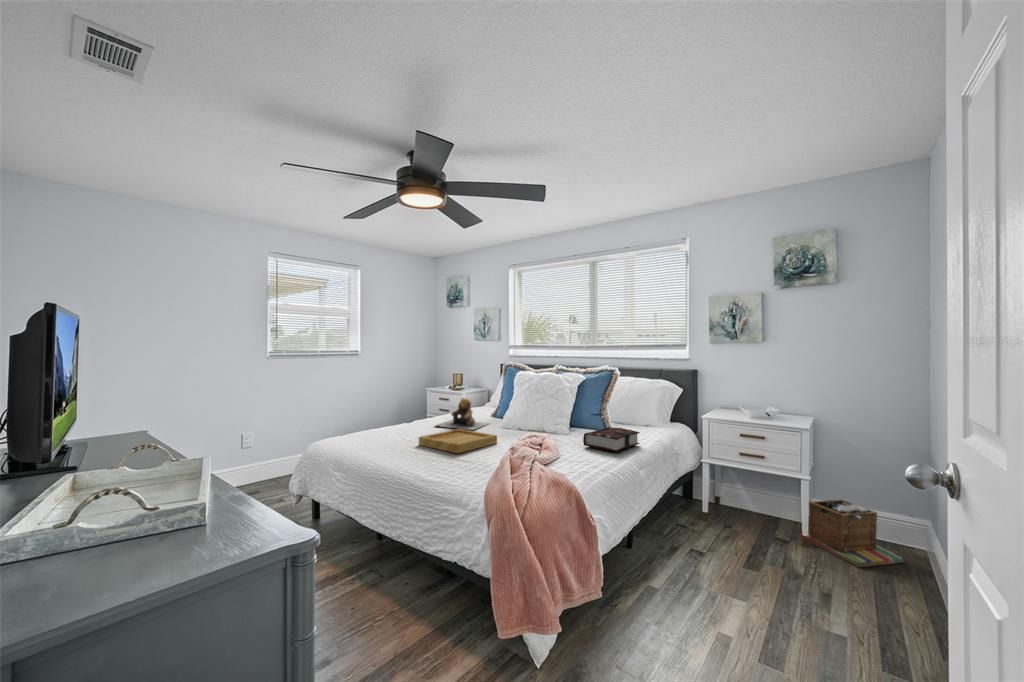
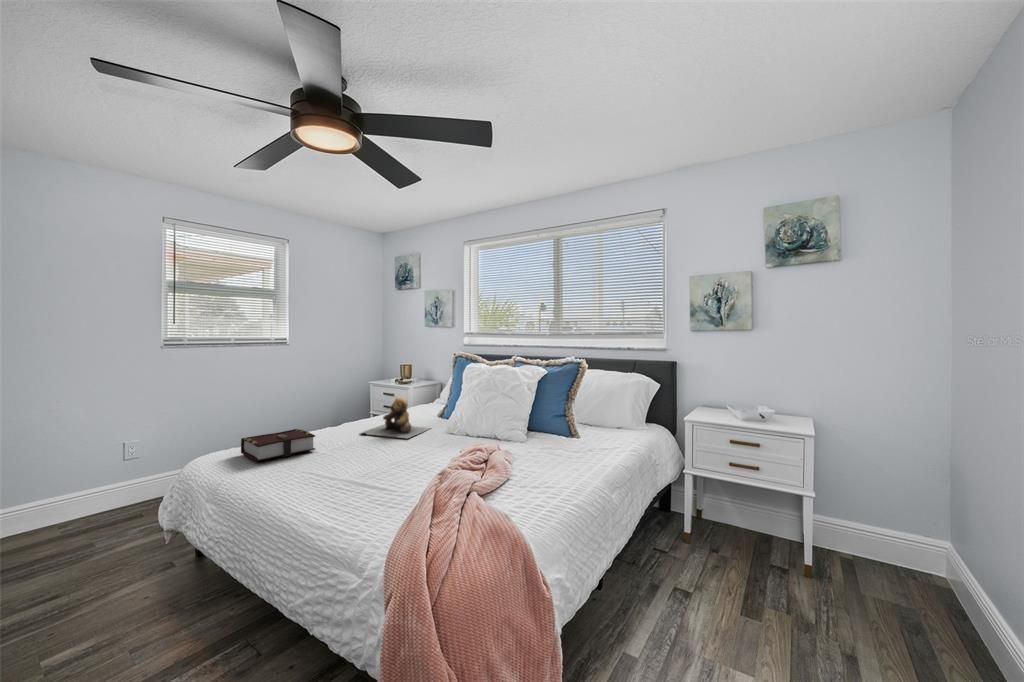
book: present [583,427,640,451] -> present [241,429,315,461]
tray: present [419,429,497,453] -> none [327,439,432,478]
laundry basket: present [800,499,904,567] -> none [798,516,925,607]

